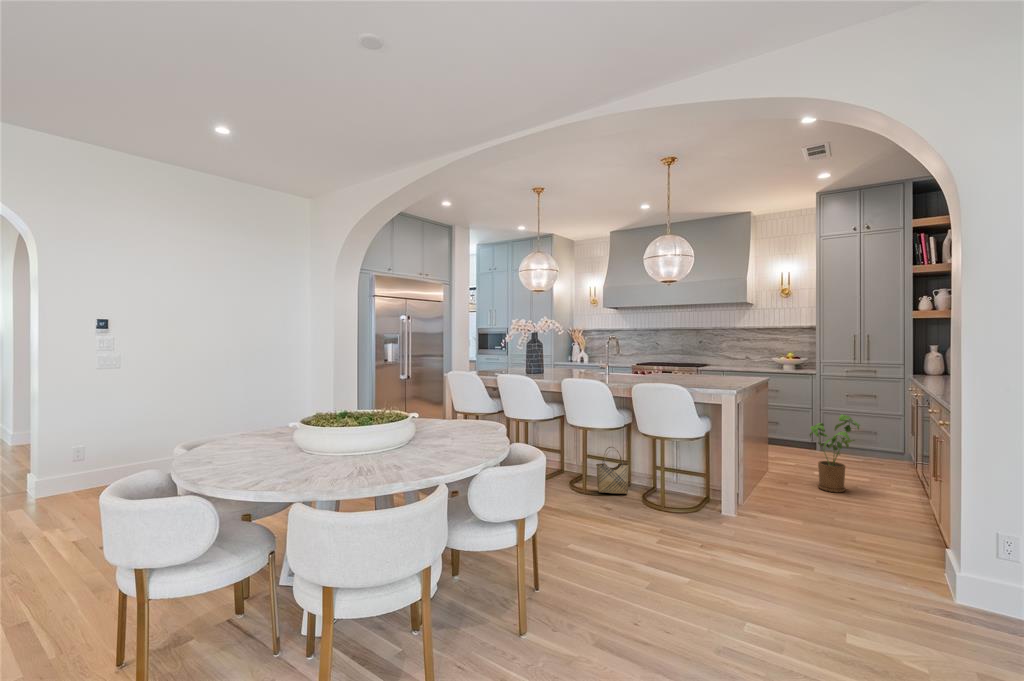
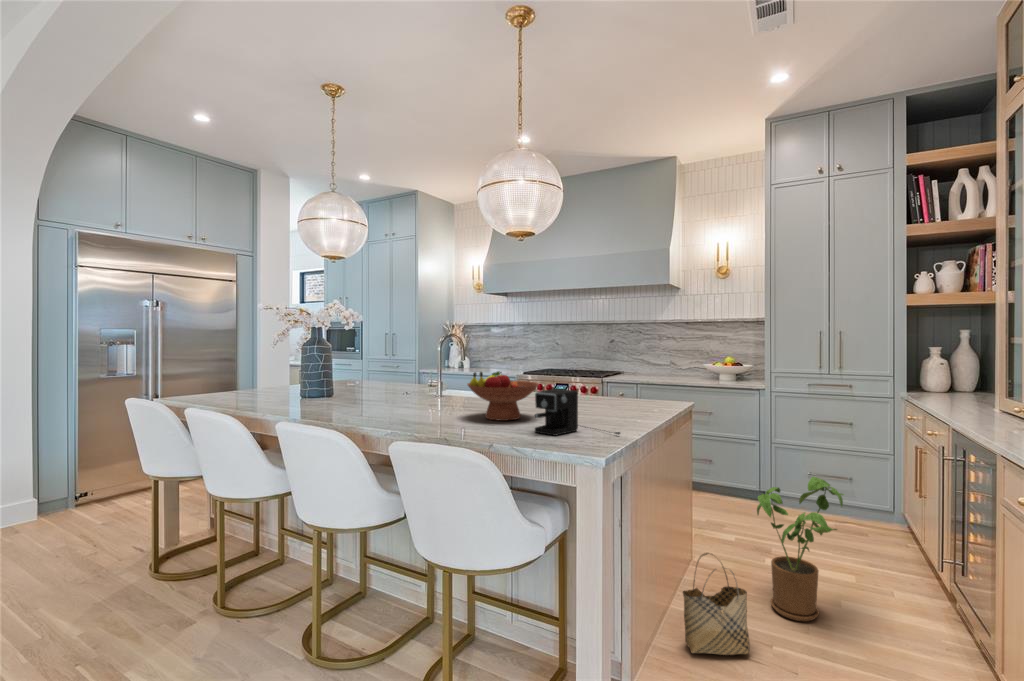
fruit bowl: none [645,355,686,381] -> present [467,371,538,421]
coffee maker: none [692,364,738,385] -> present [535,389,620,436]
woven basket: present [596,447,629,494] -> present [683,553,750,655]

